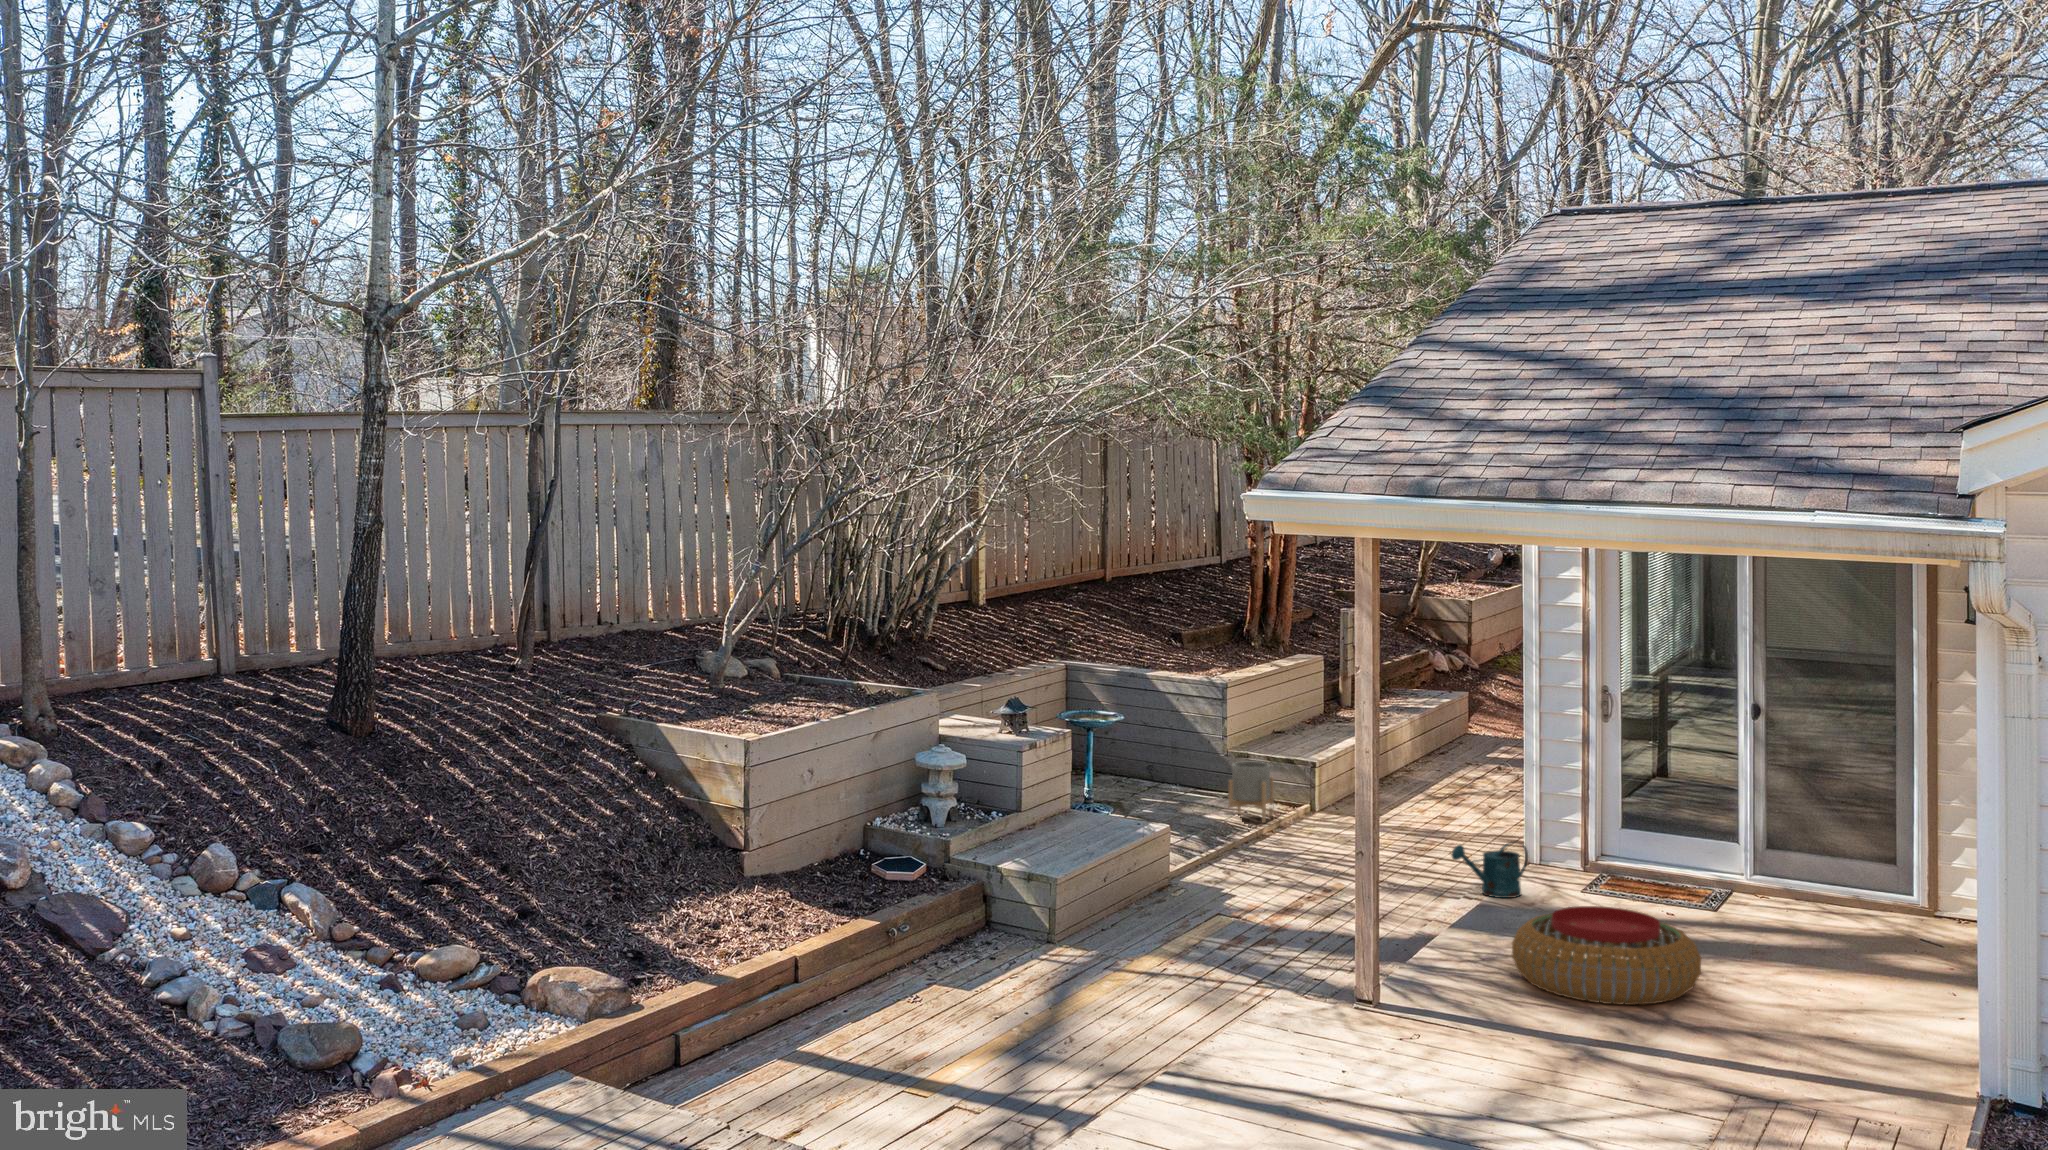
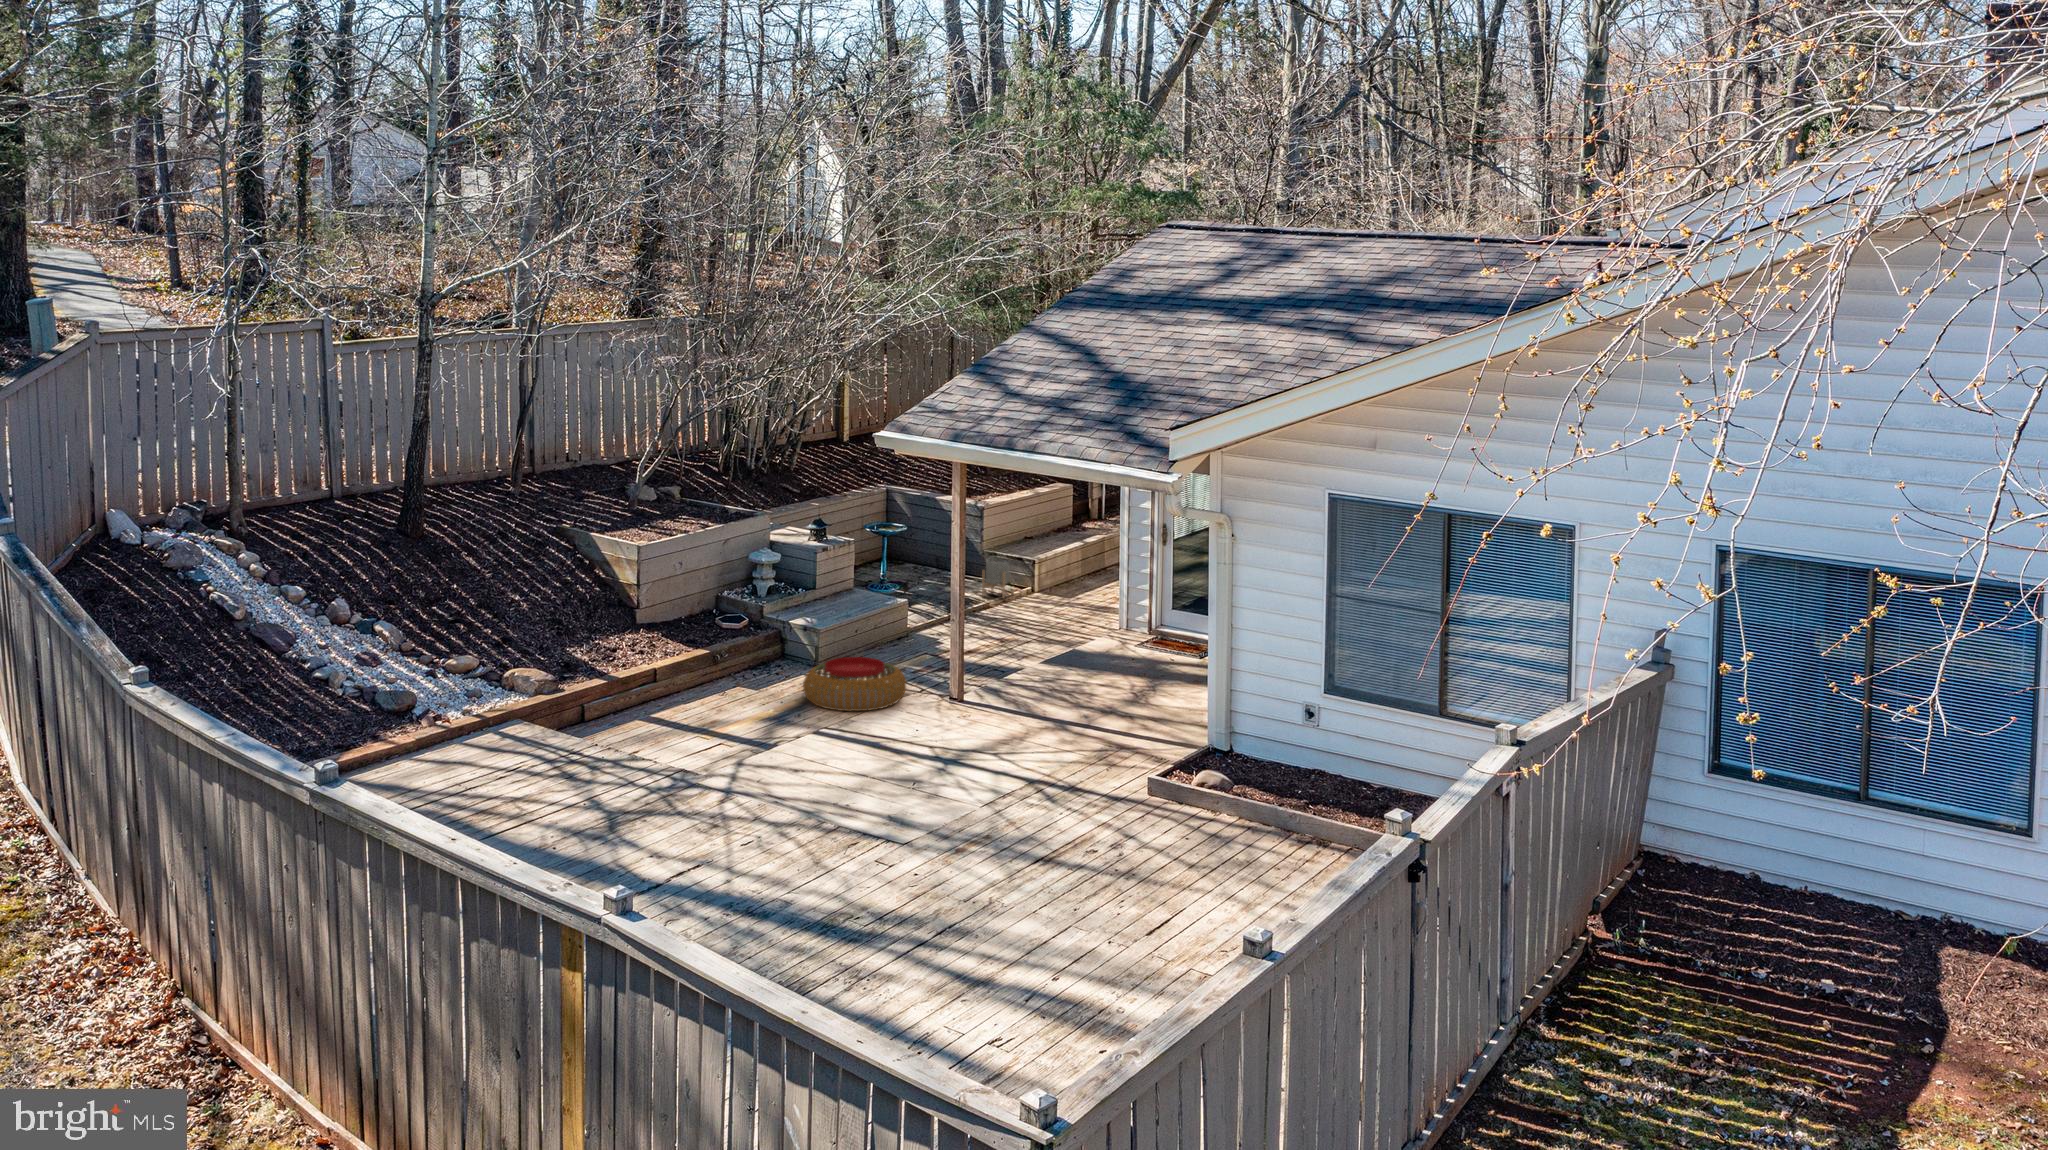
watering can: present [1452,841,1528,898] -> none [1075,615,1125,648]
pouf: present [1512,906,1701,1005] -> present [803,657,906,711]

